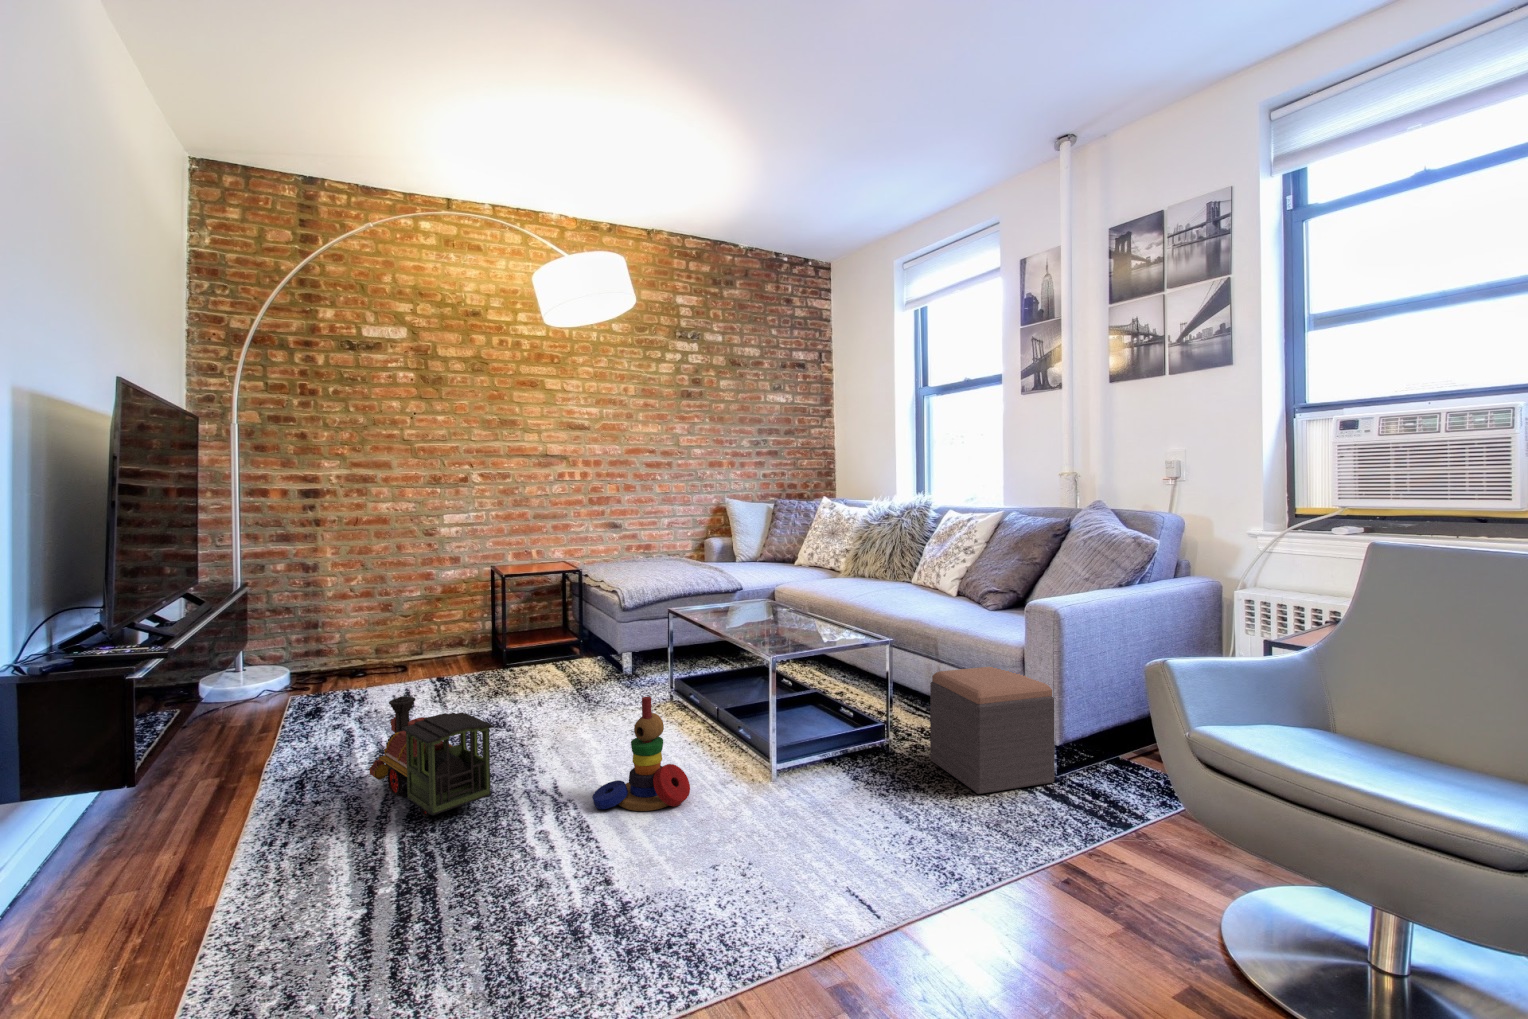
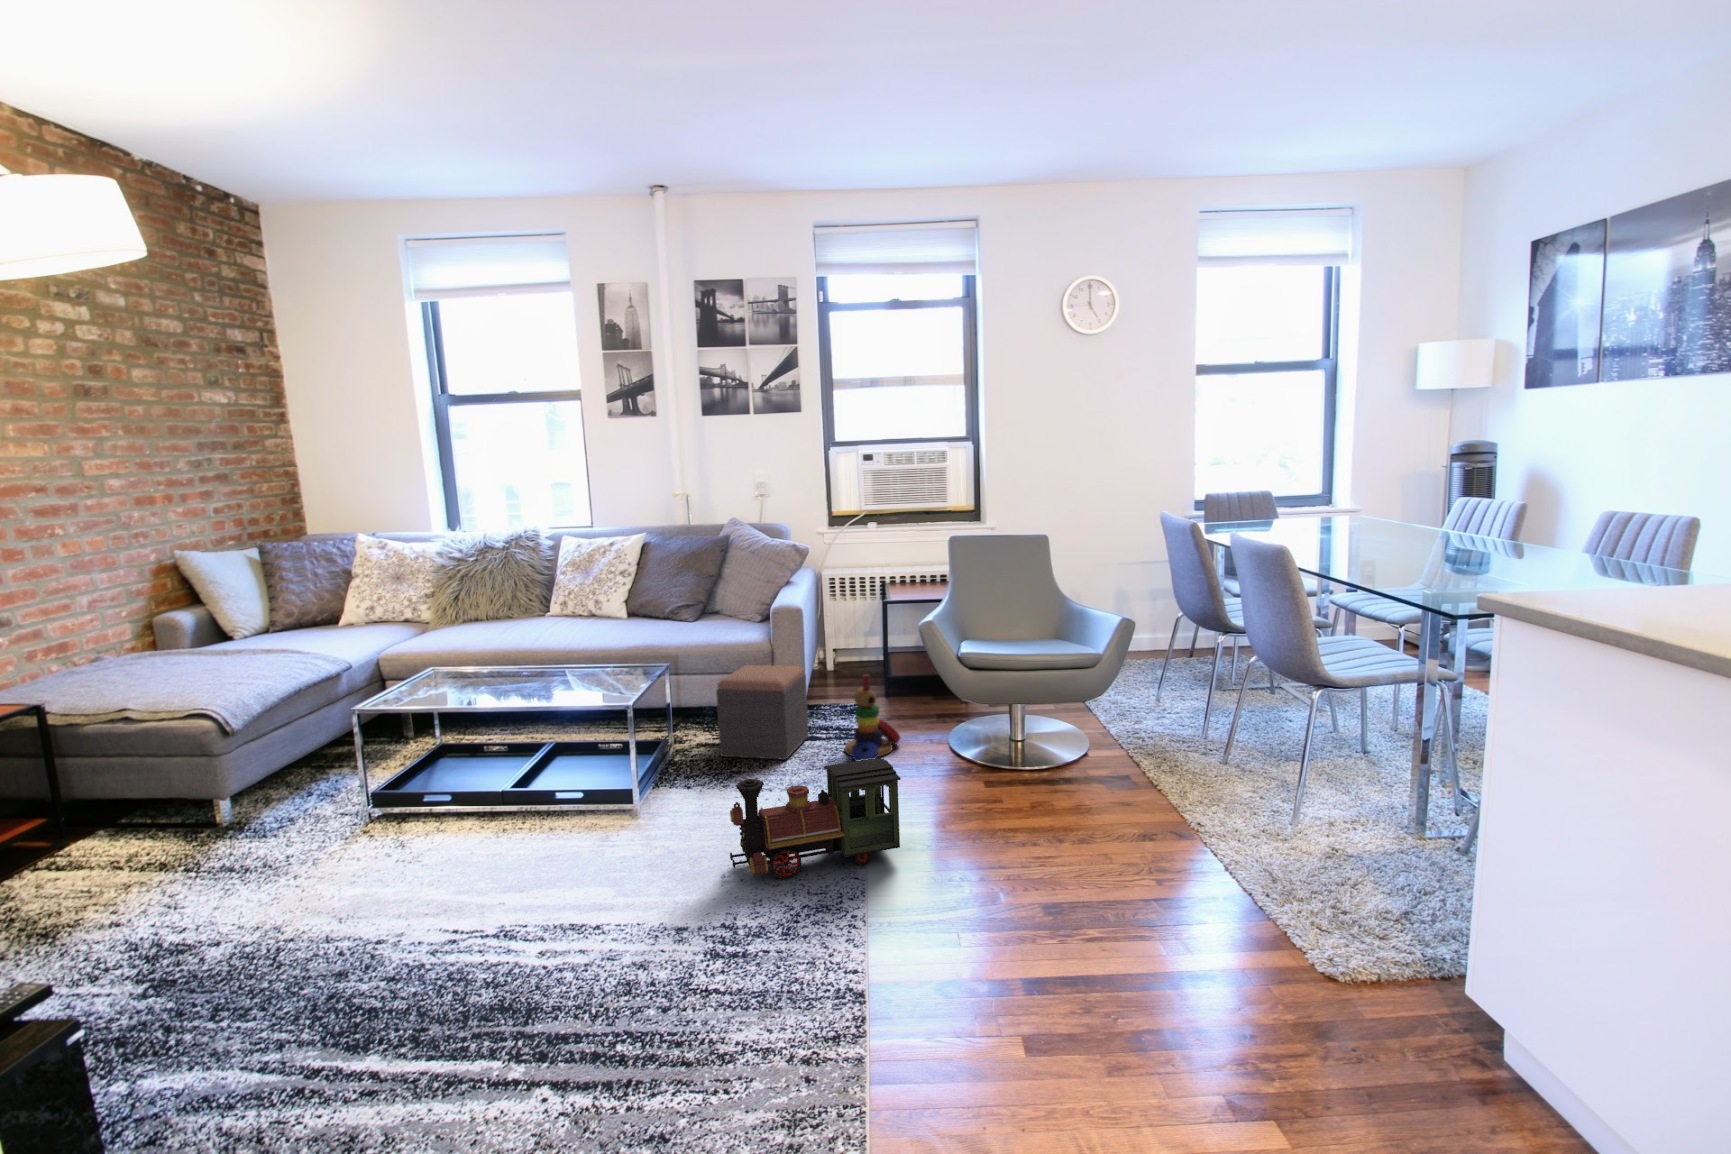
toy train: present [369,696,493,817] -> present [730,758,901,879]
stacking toy: present [592,696,690,811] -> present [845,674,900,761]

